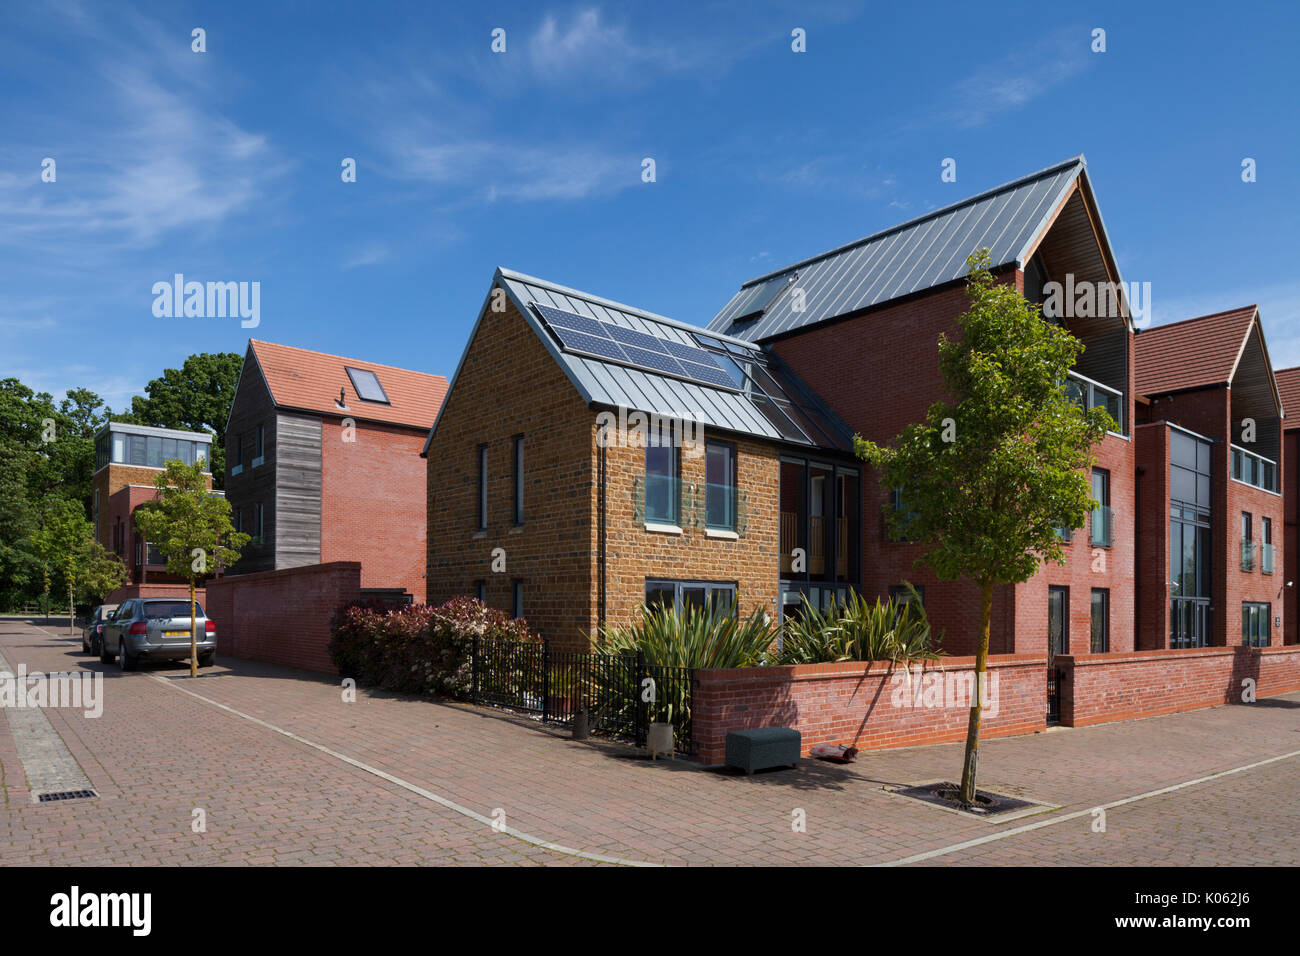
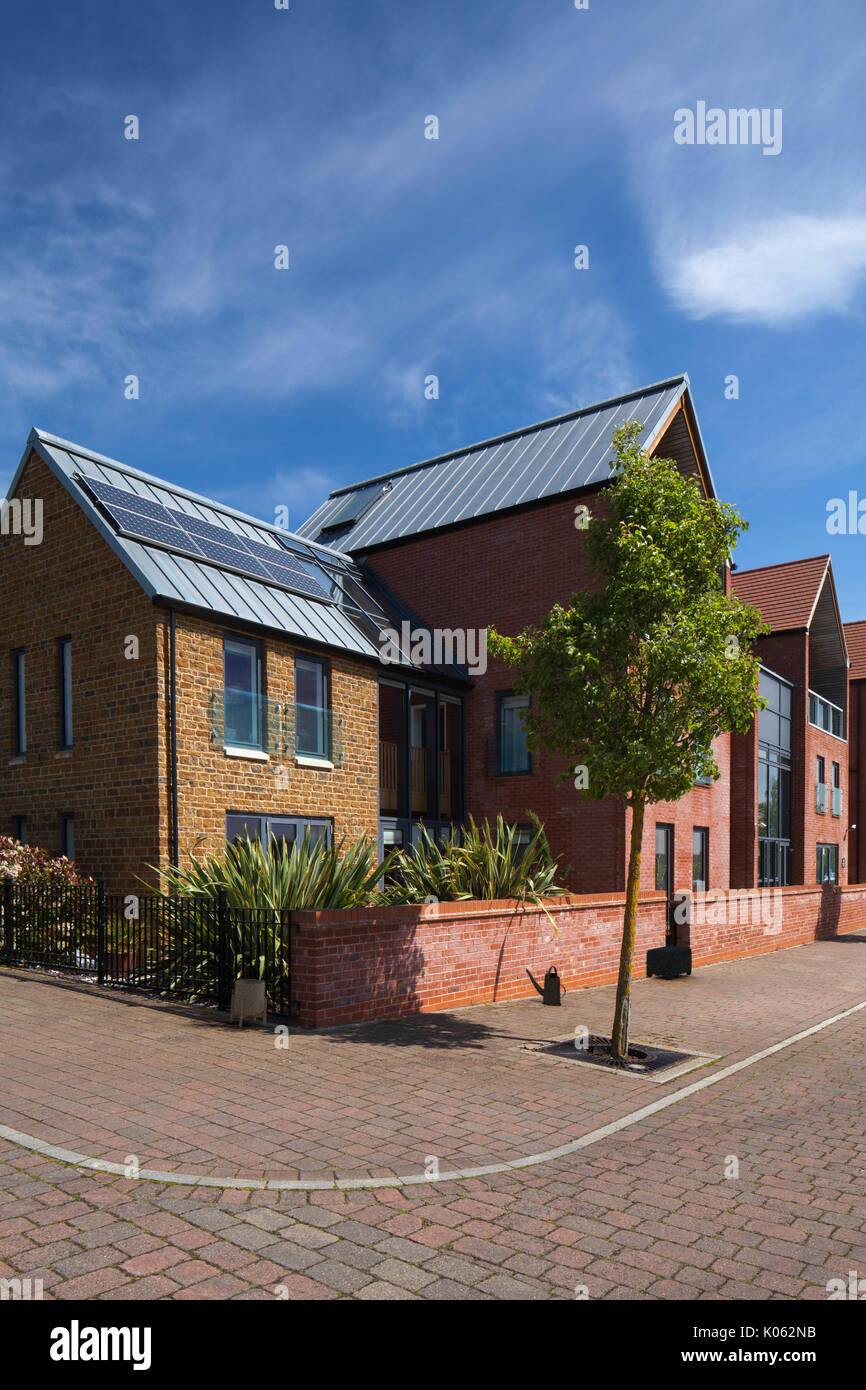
watering can: present [568,704,606,740] -> present [526,966,566,1006]
bench: present [725,726,801,775] -> present [646,946,692,980]
bag: present [809,743,859,763] -> none [427,996,487,1019]

